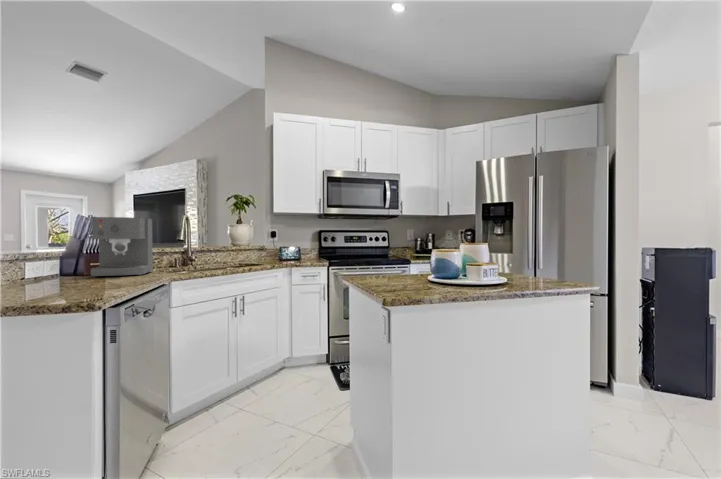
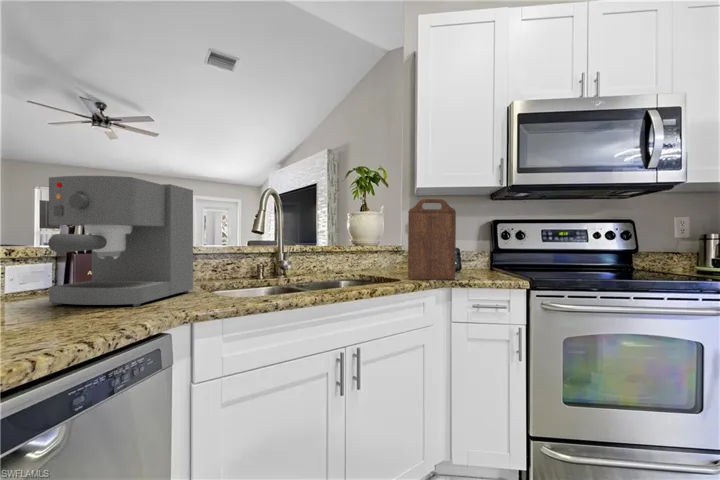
cutting board: none [268,221,293,264] -> present [408,199,456,279]

